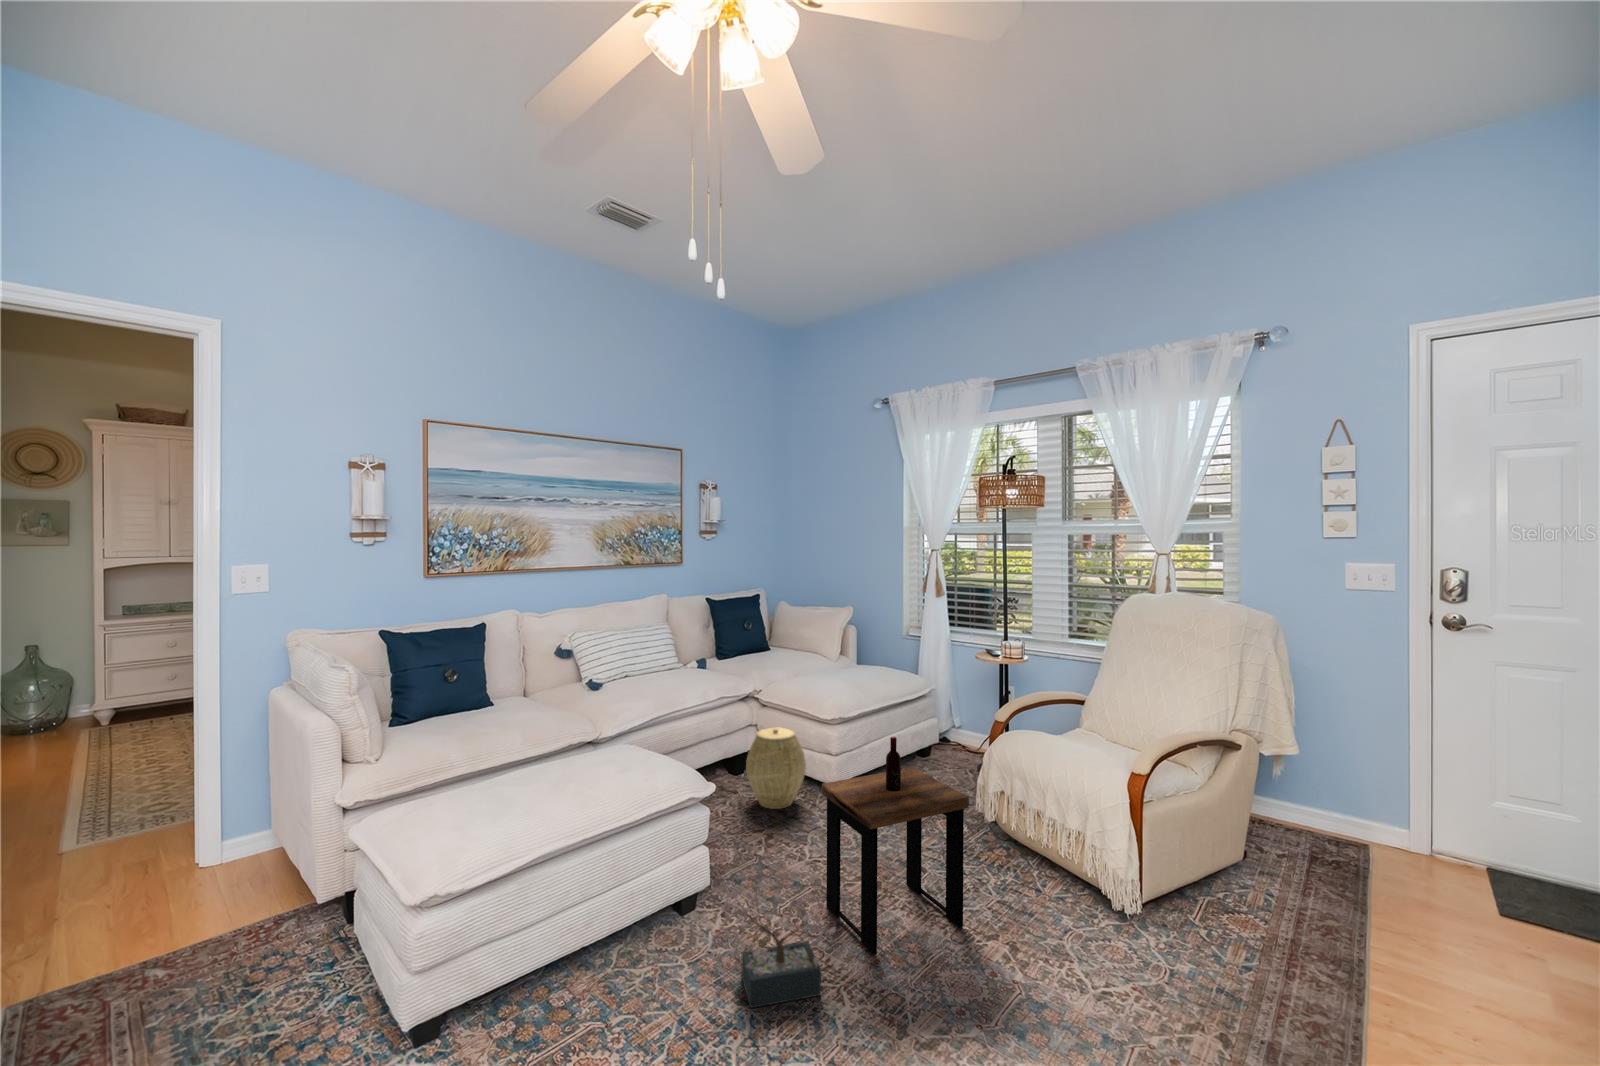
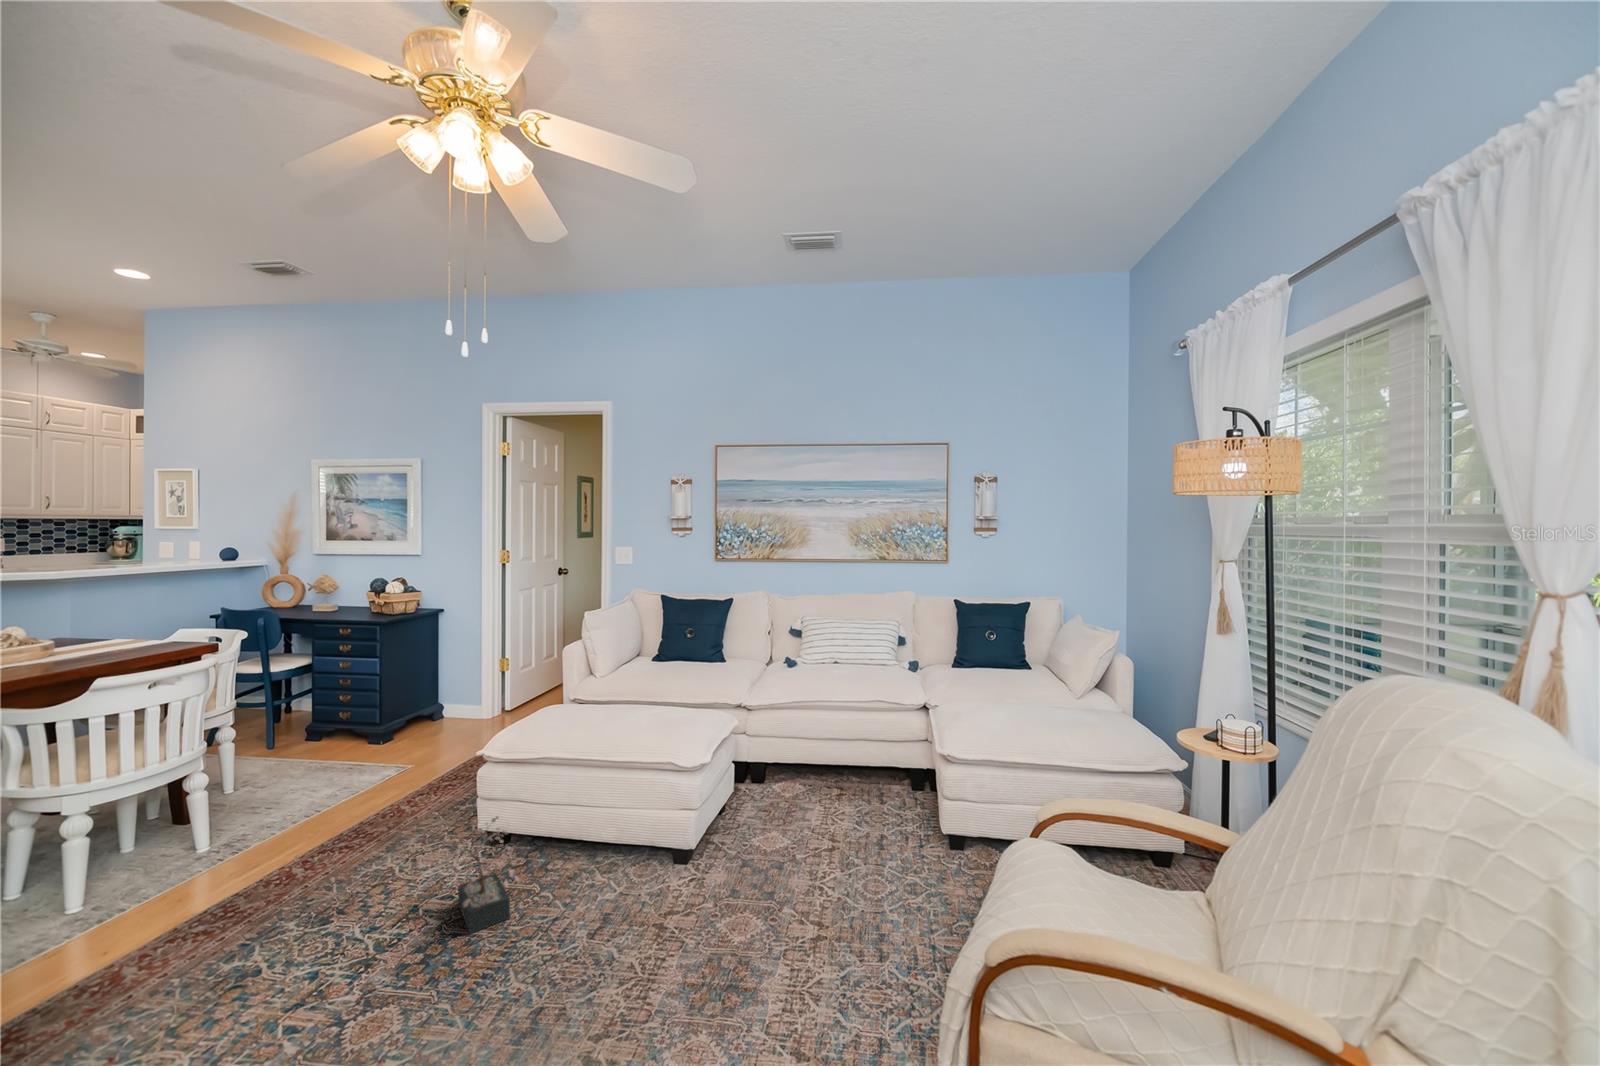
woven basket: present [746,727,806,809] -> none [773,750,836,839]
side table: present [822,737,969,955] -> none [516,771,664,1002]

